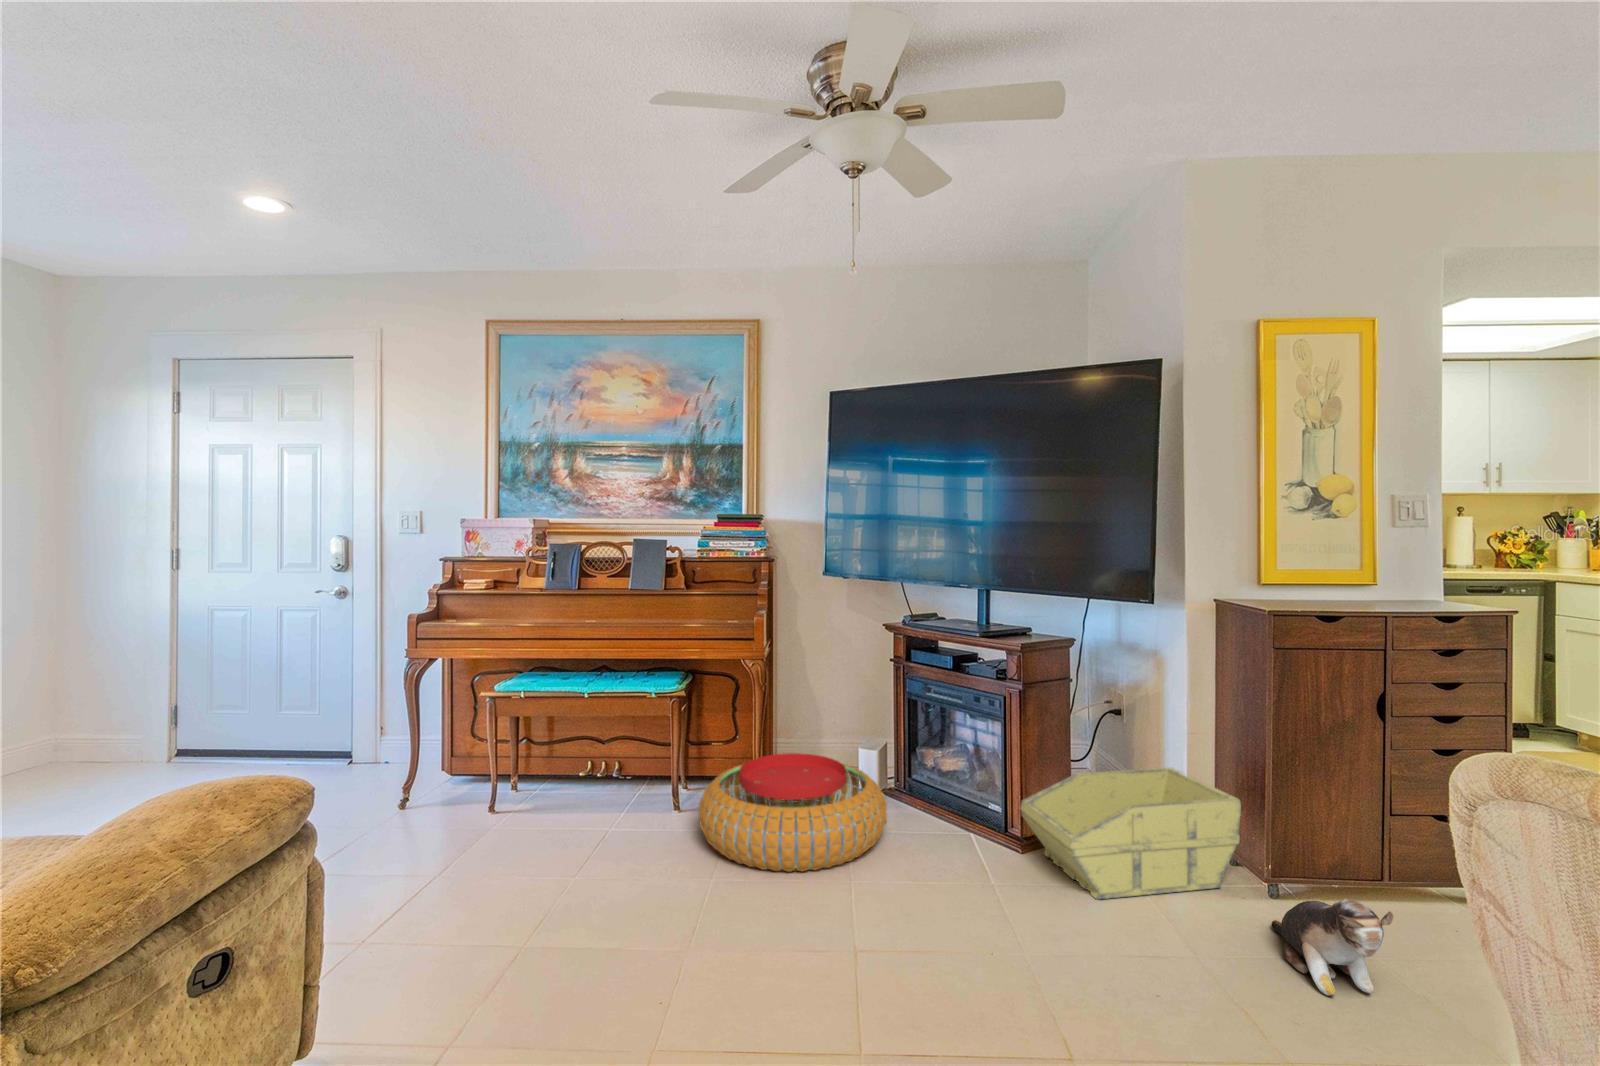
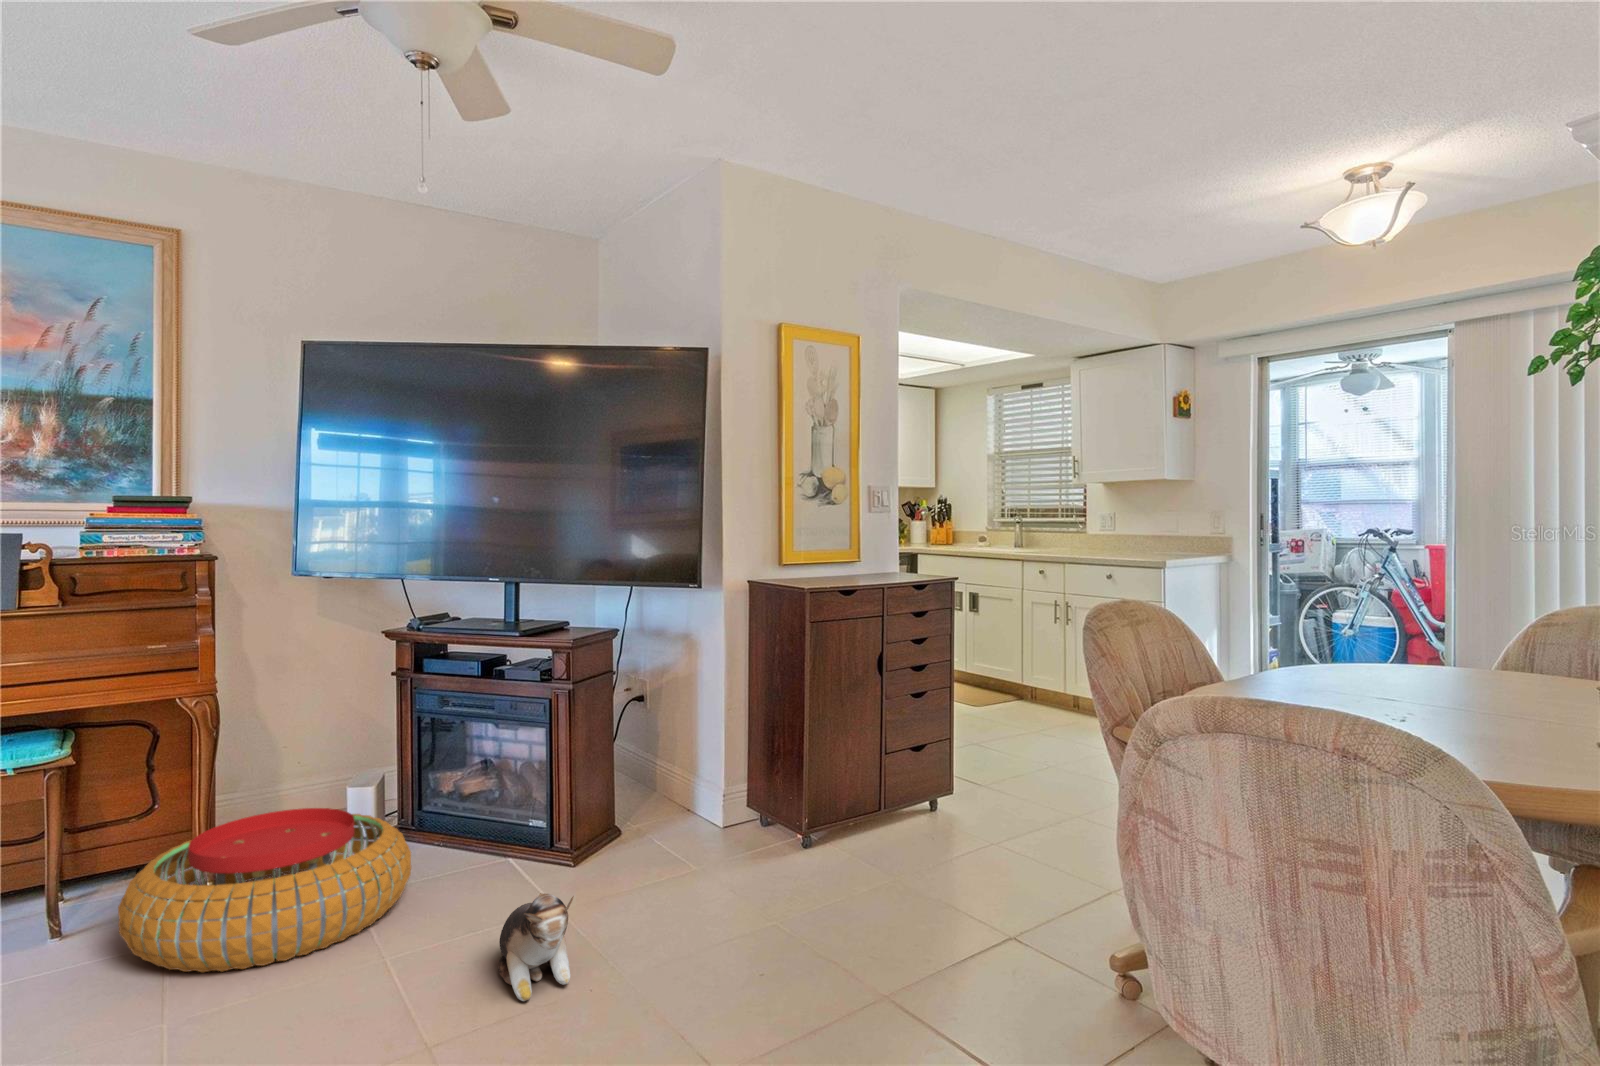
storage bin: present [1020,768,1241,899] -> none [570,747,772,887]
plush toy: present [1271,898,1393,996] -> present [498,893,574,1001]

